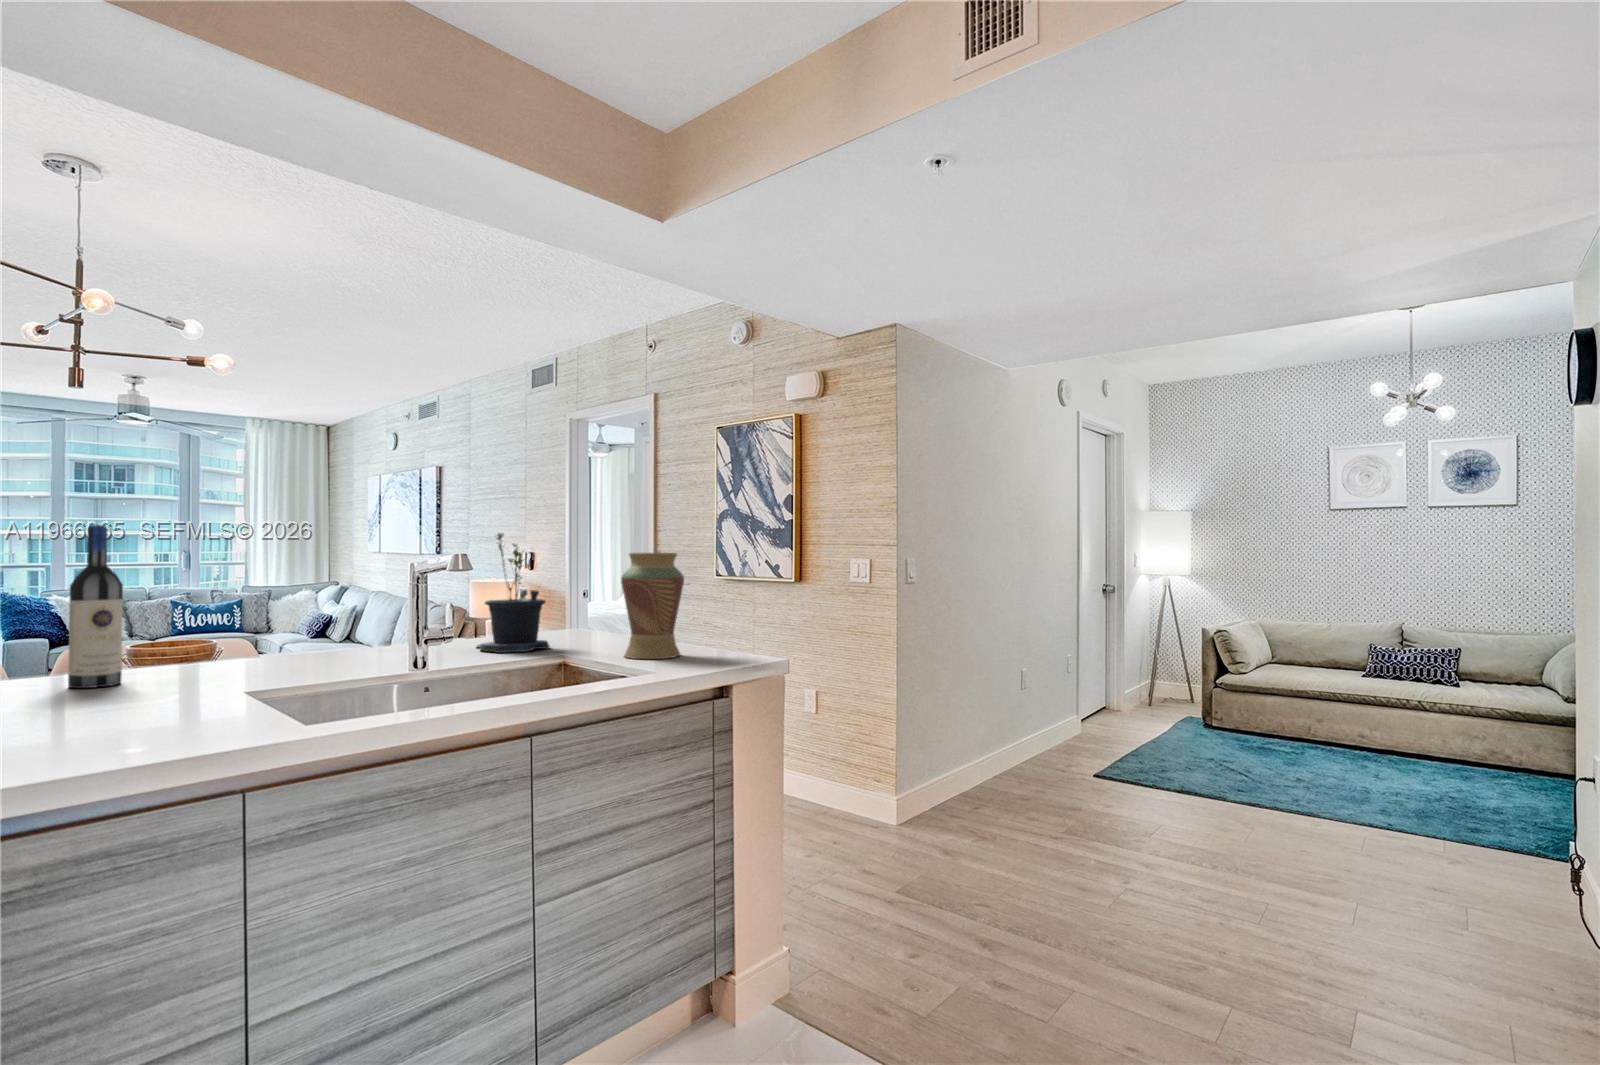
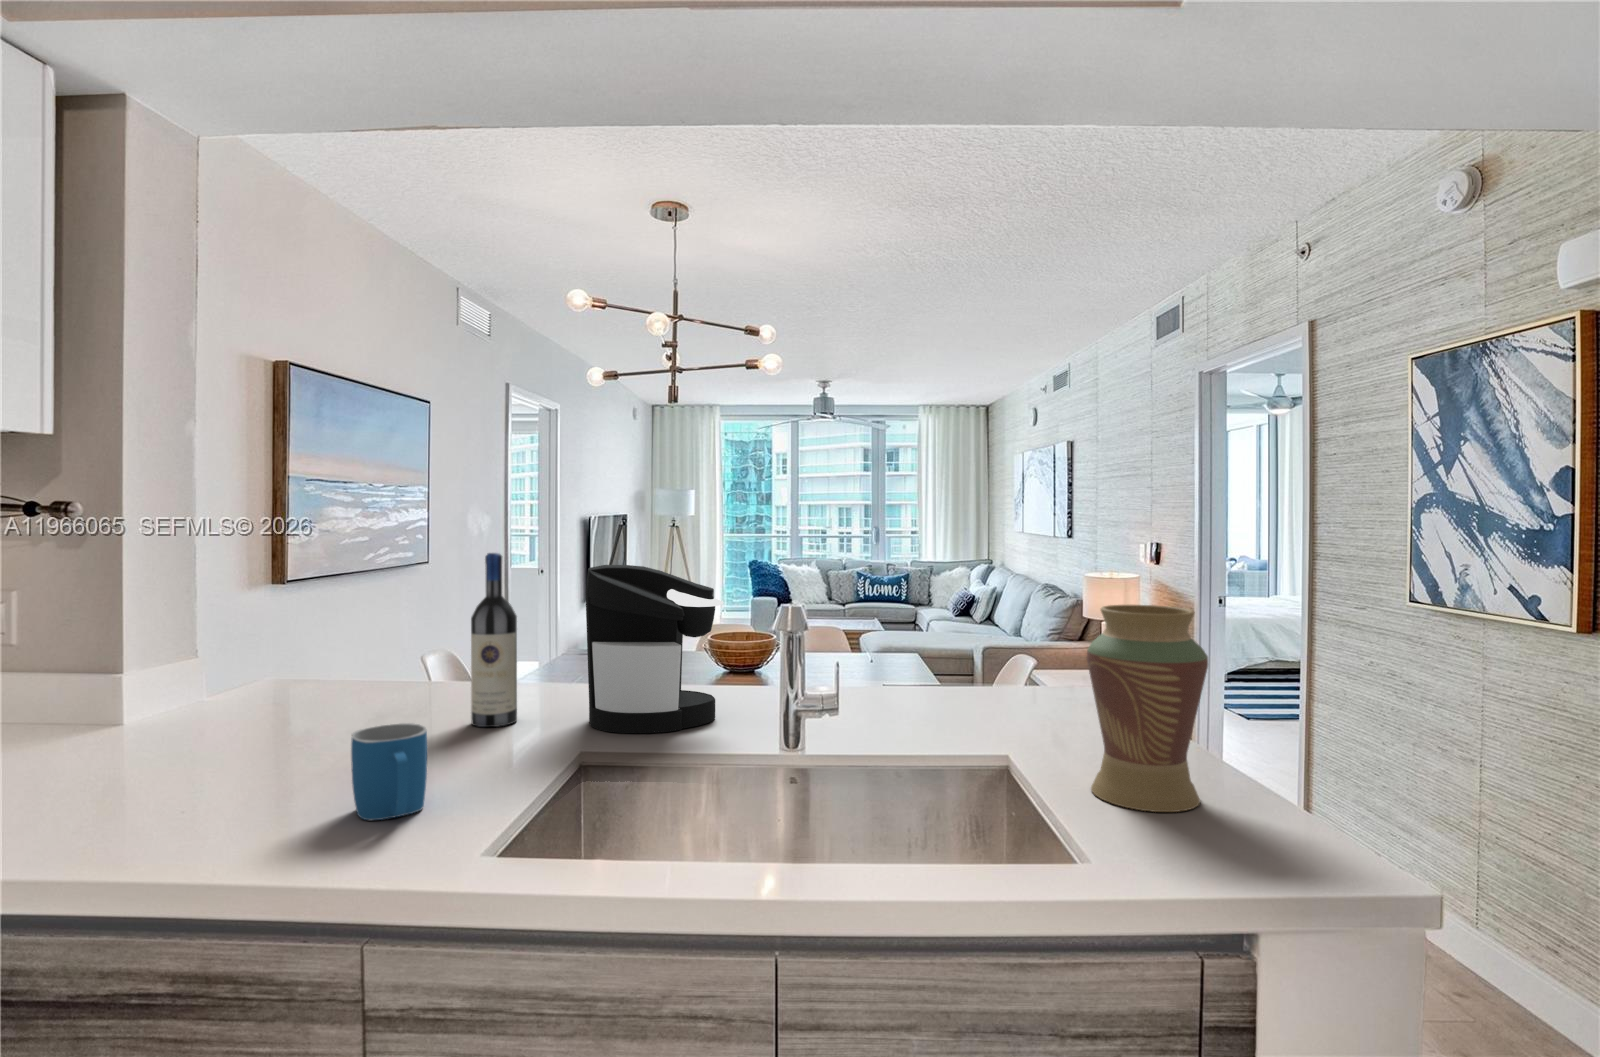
potted plant: present [477,533,550,653] -> none [914,557,1016,739]
coffee maker: none [196,538,328,677] -> present [585,565,723,733]
mug: none [116,650,203,721] -> present [351,723,427,820]

